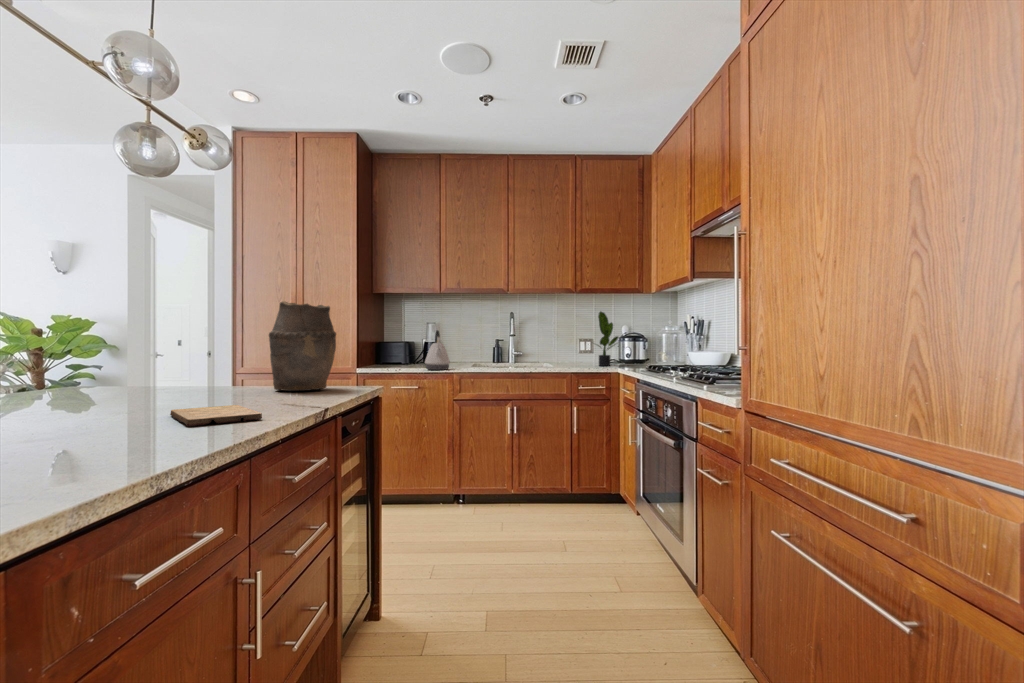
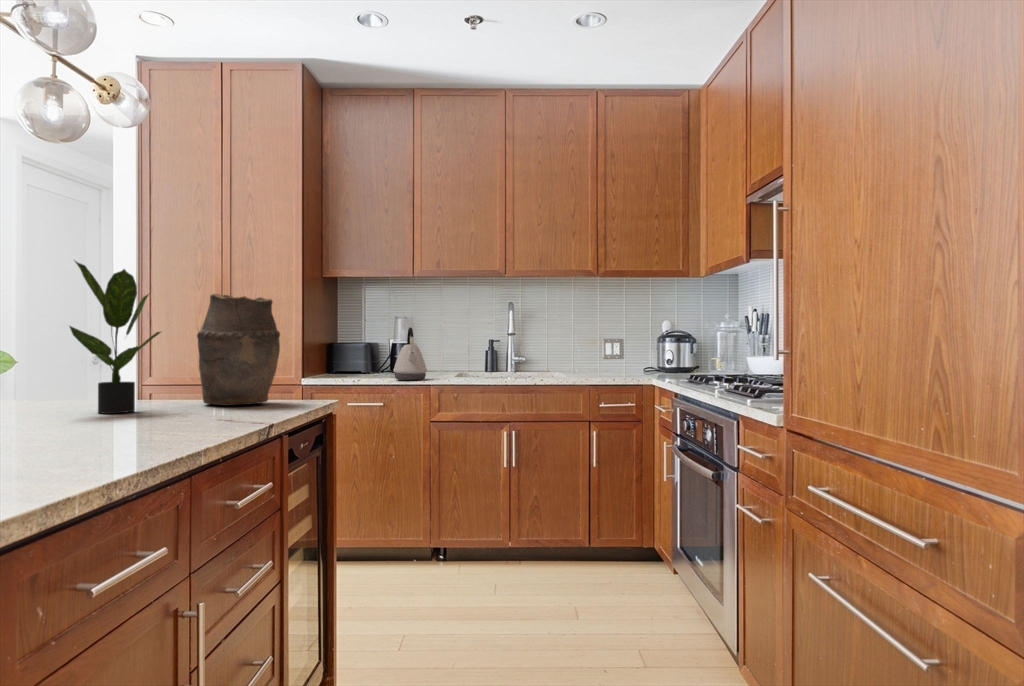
potted plant: present [598,311,618,366] -> present [70,261,161,413]
cutting board: present [170,405,262,426] -> none [92,420,199,441]

